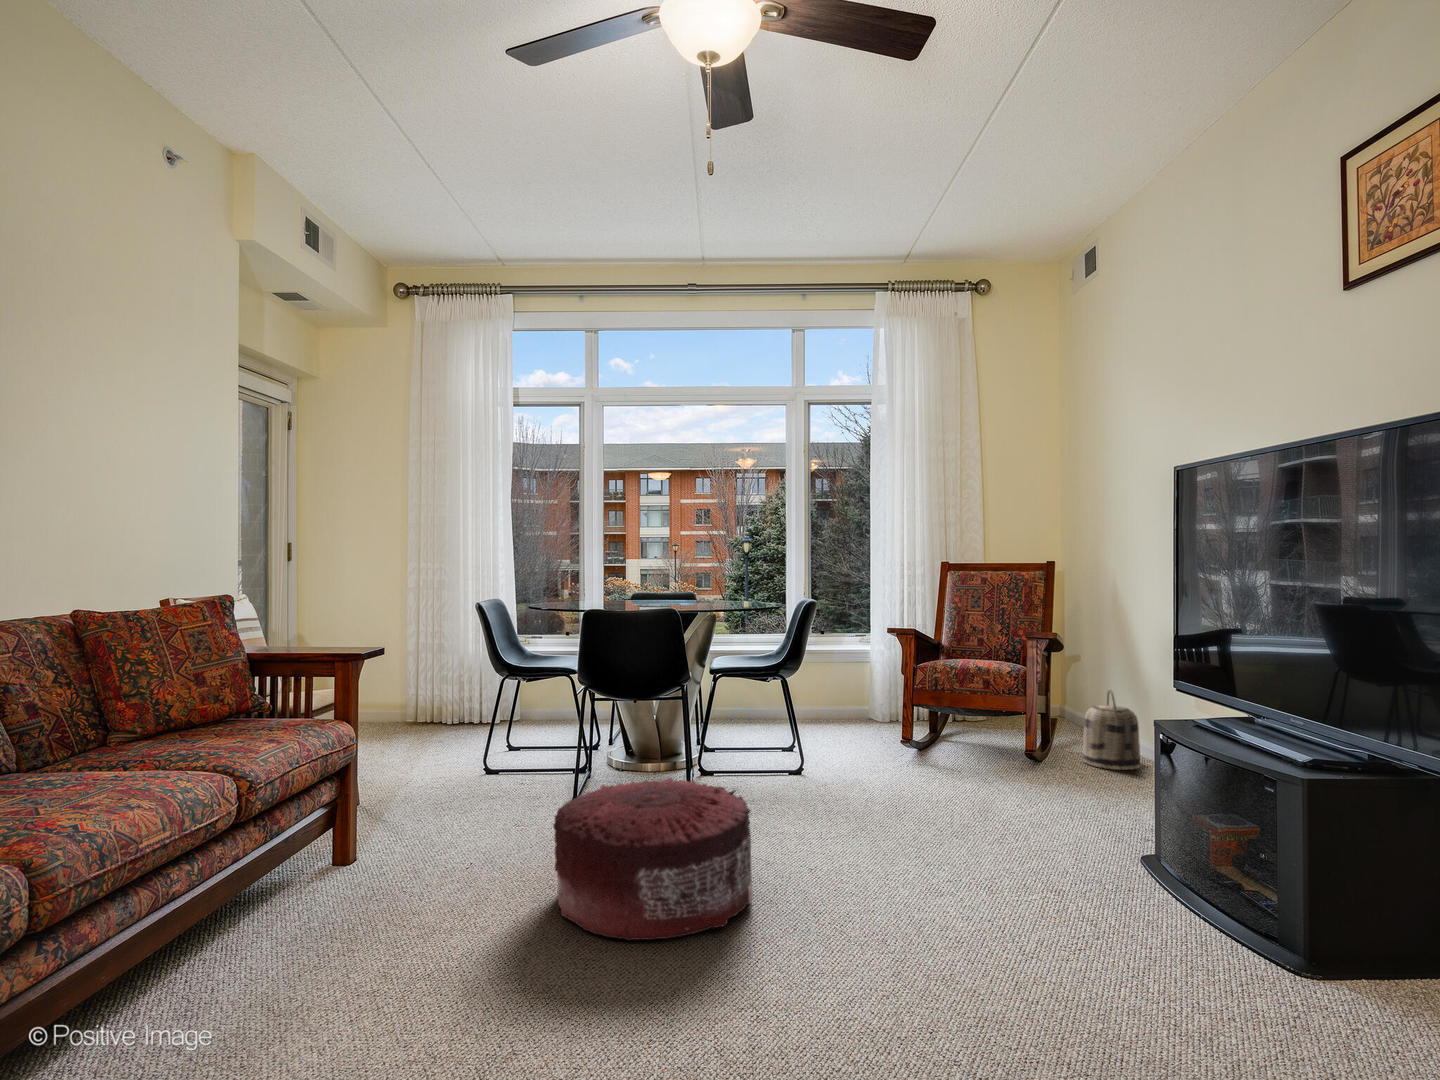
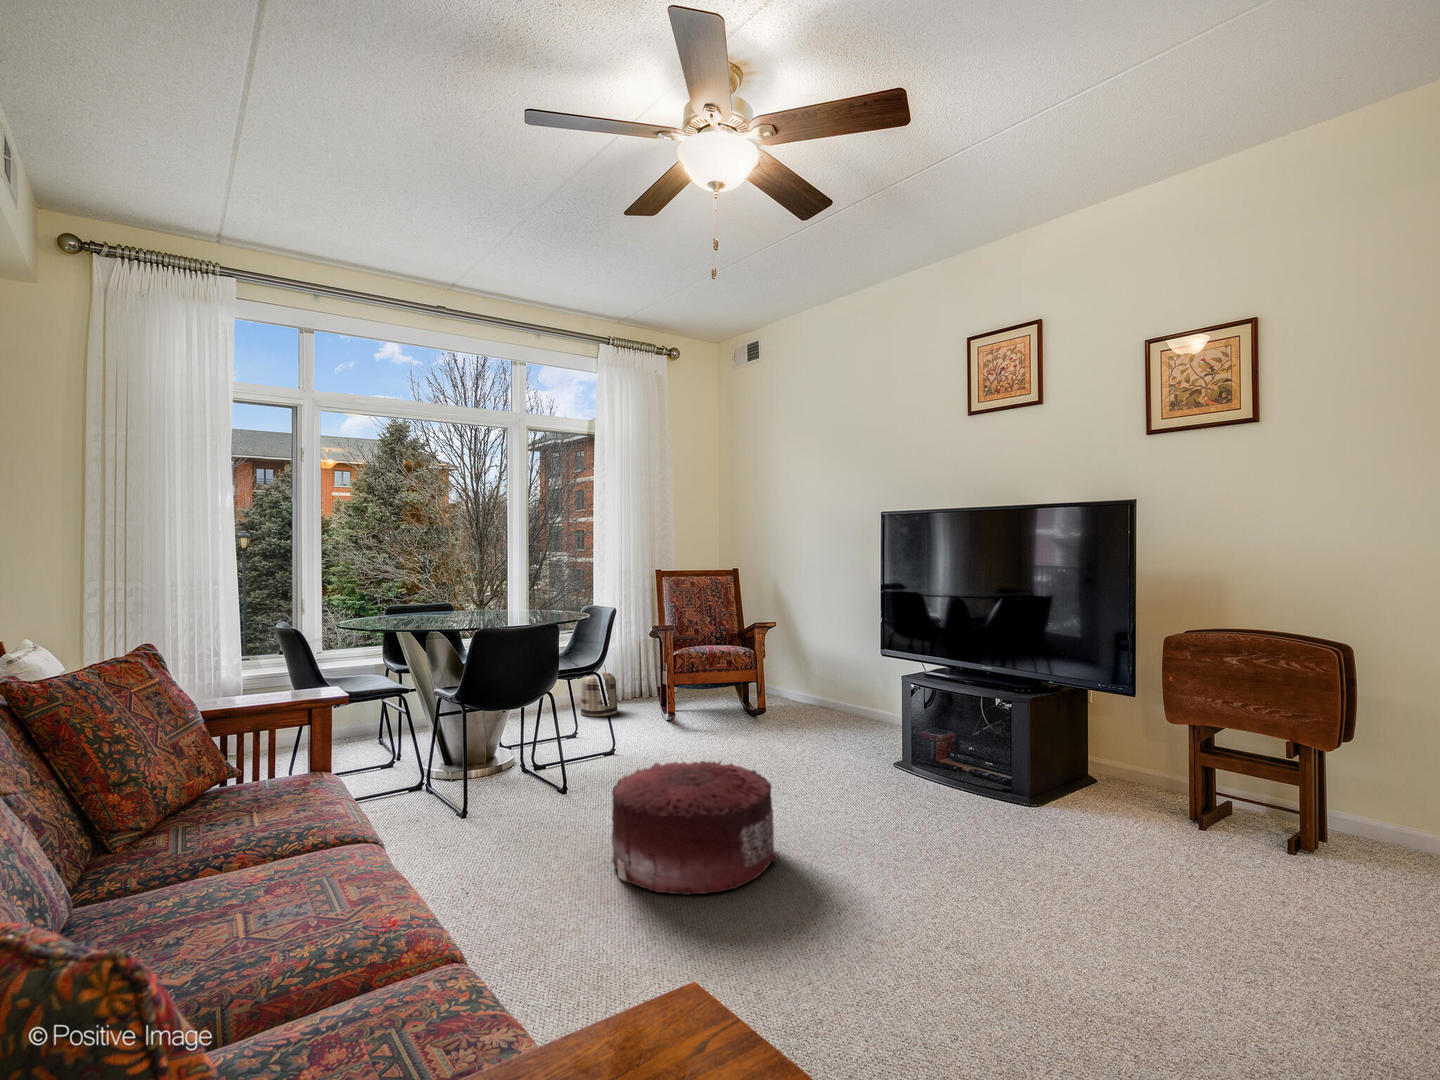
basket: present [1083,690,1141,770] -> present [580,665,618,717]

